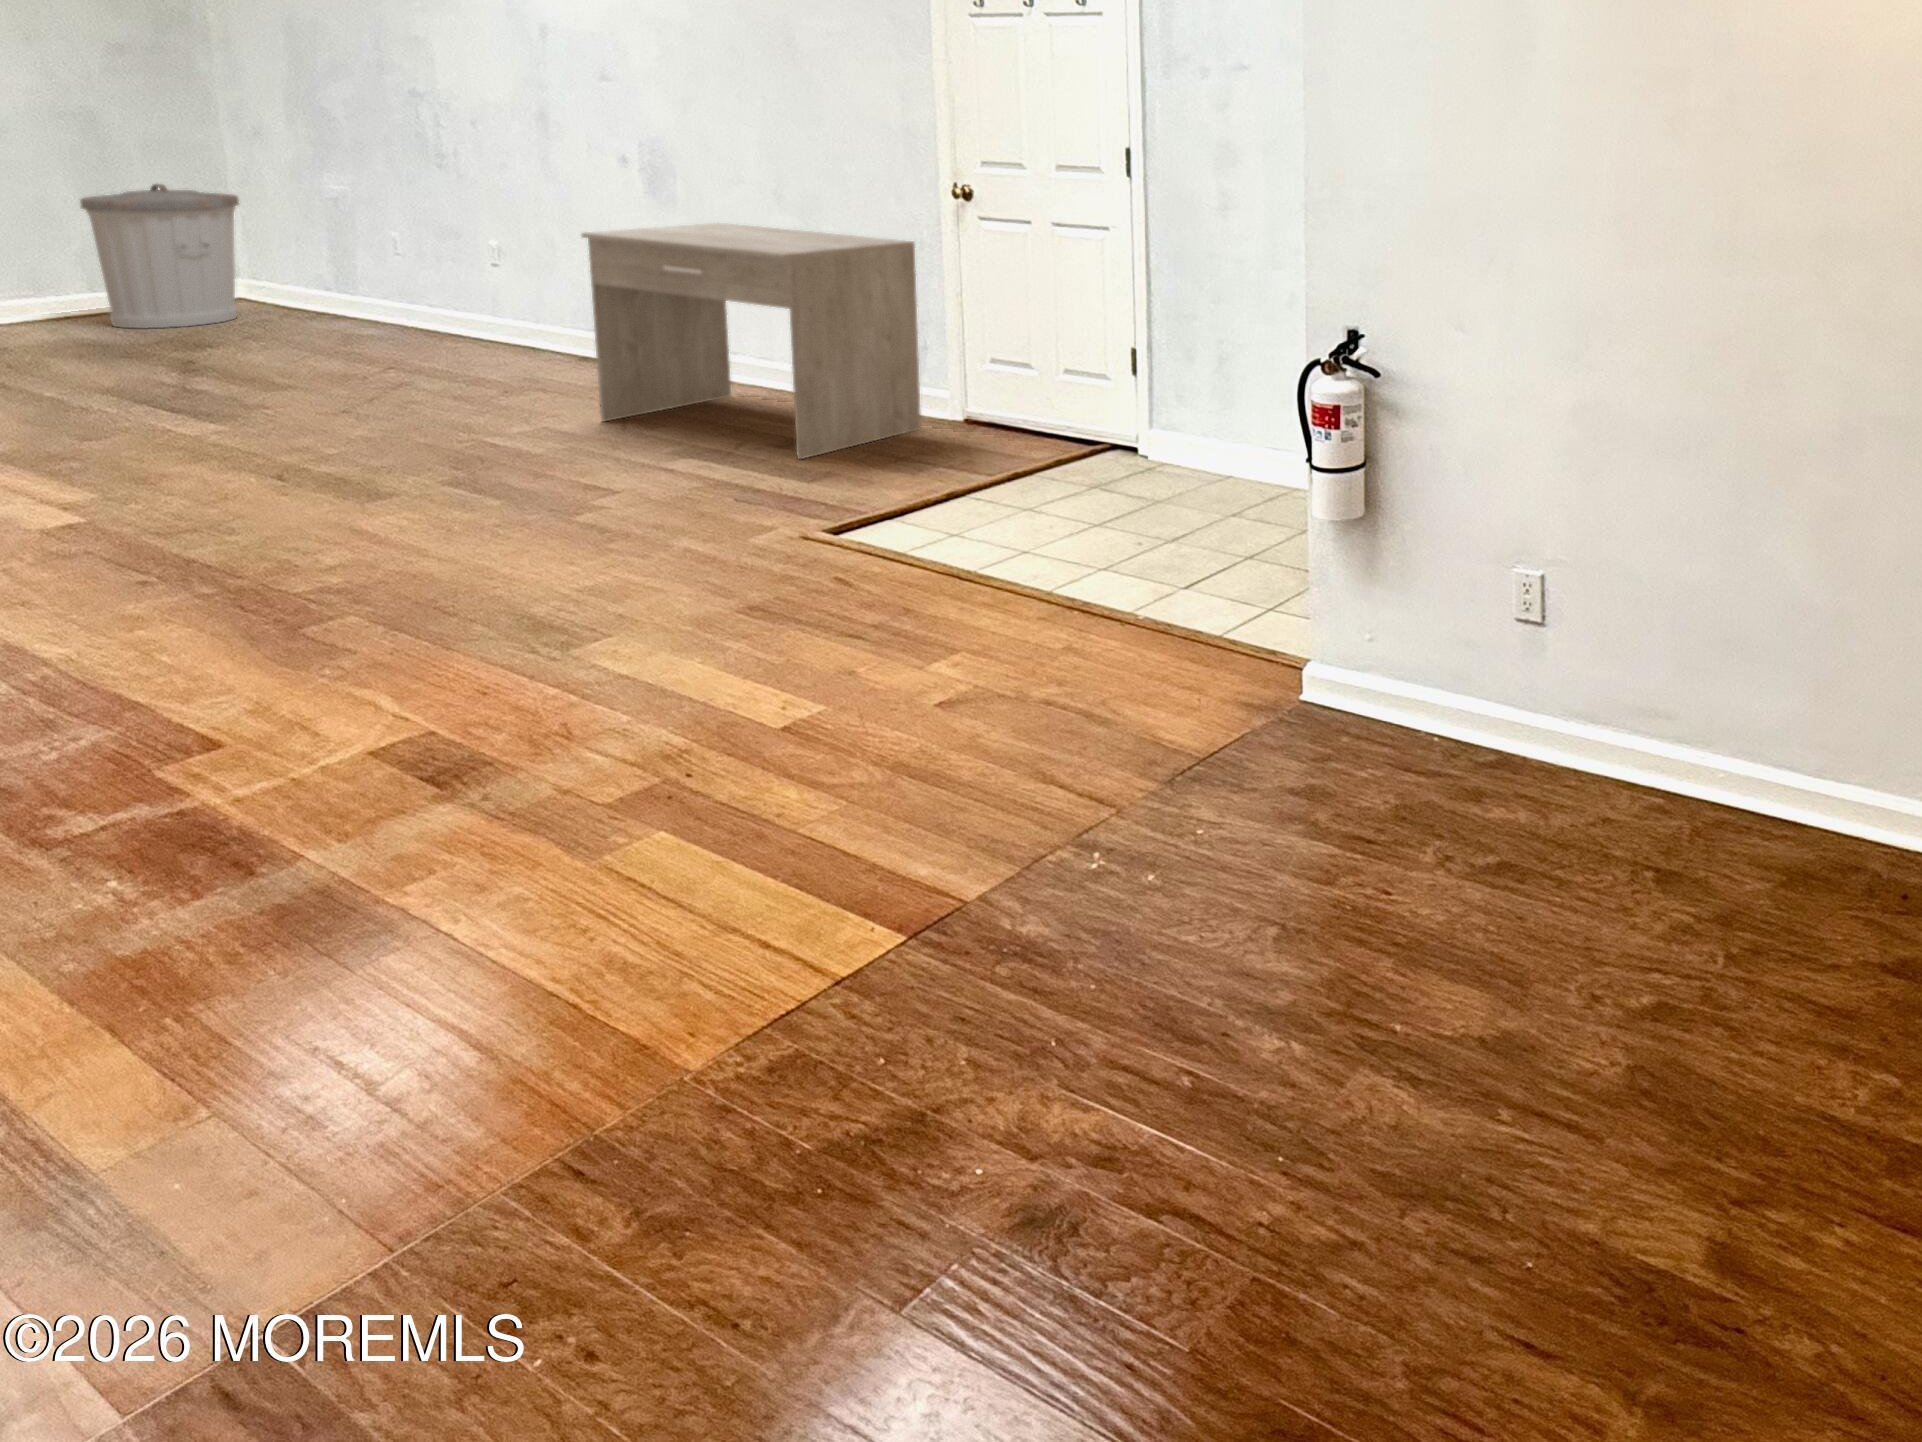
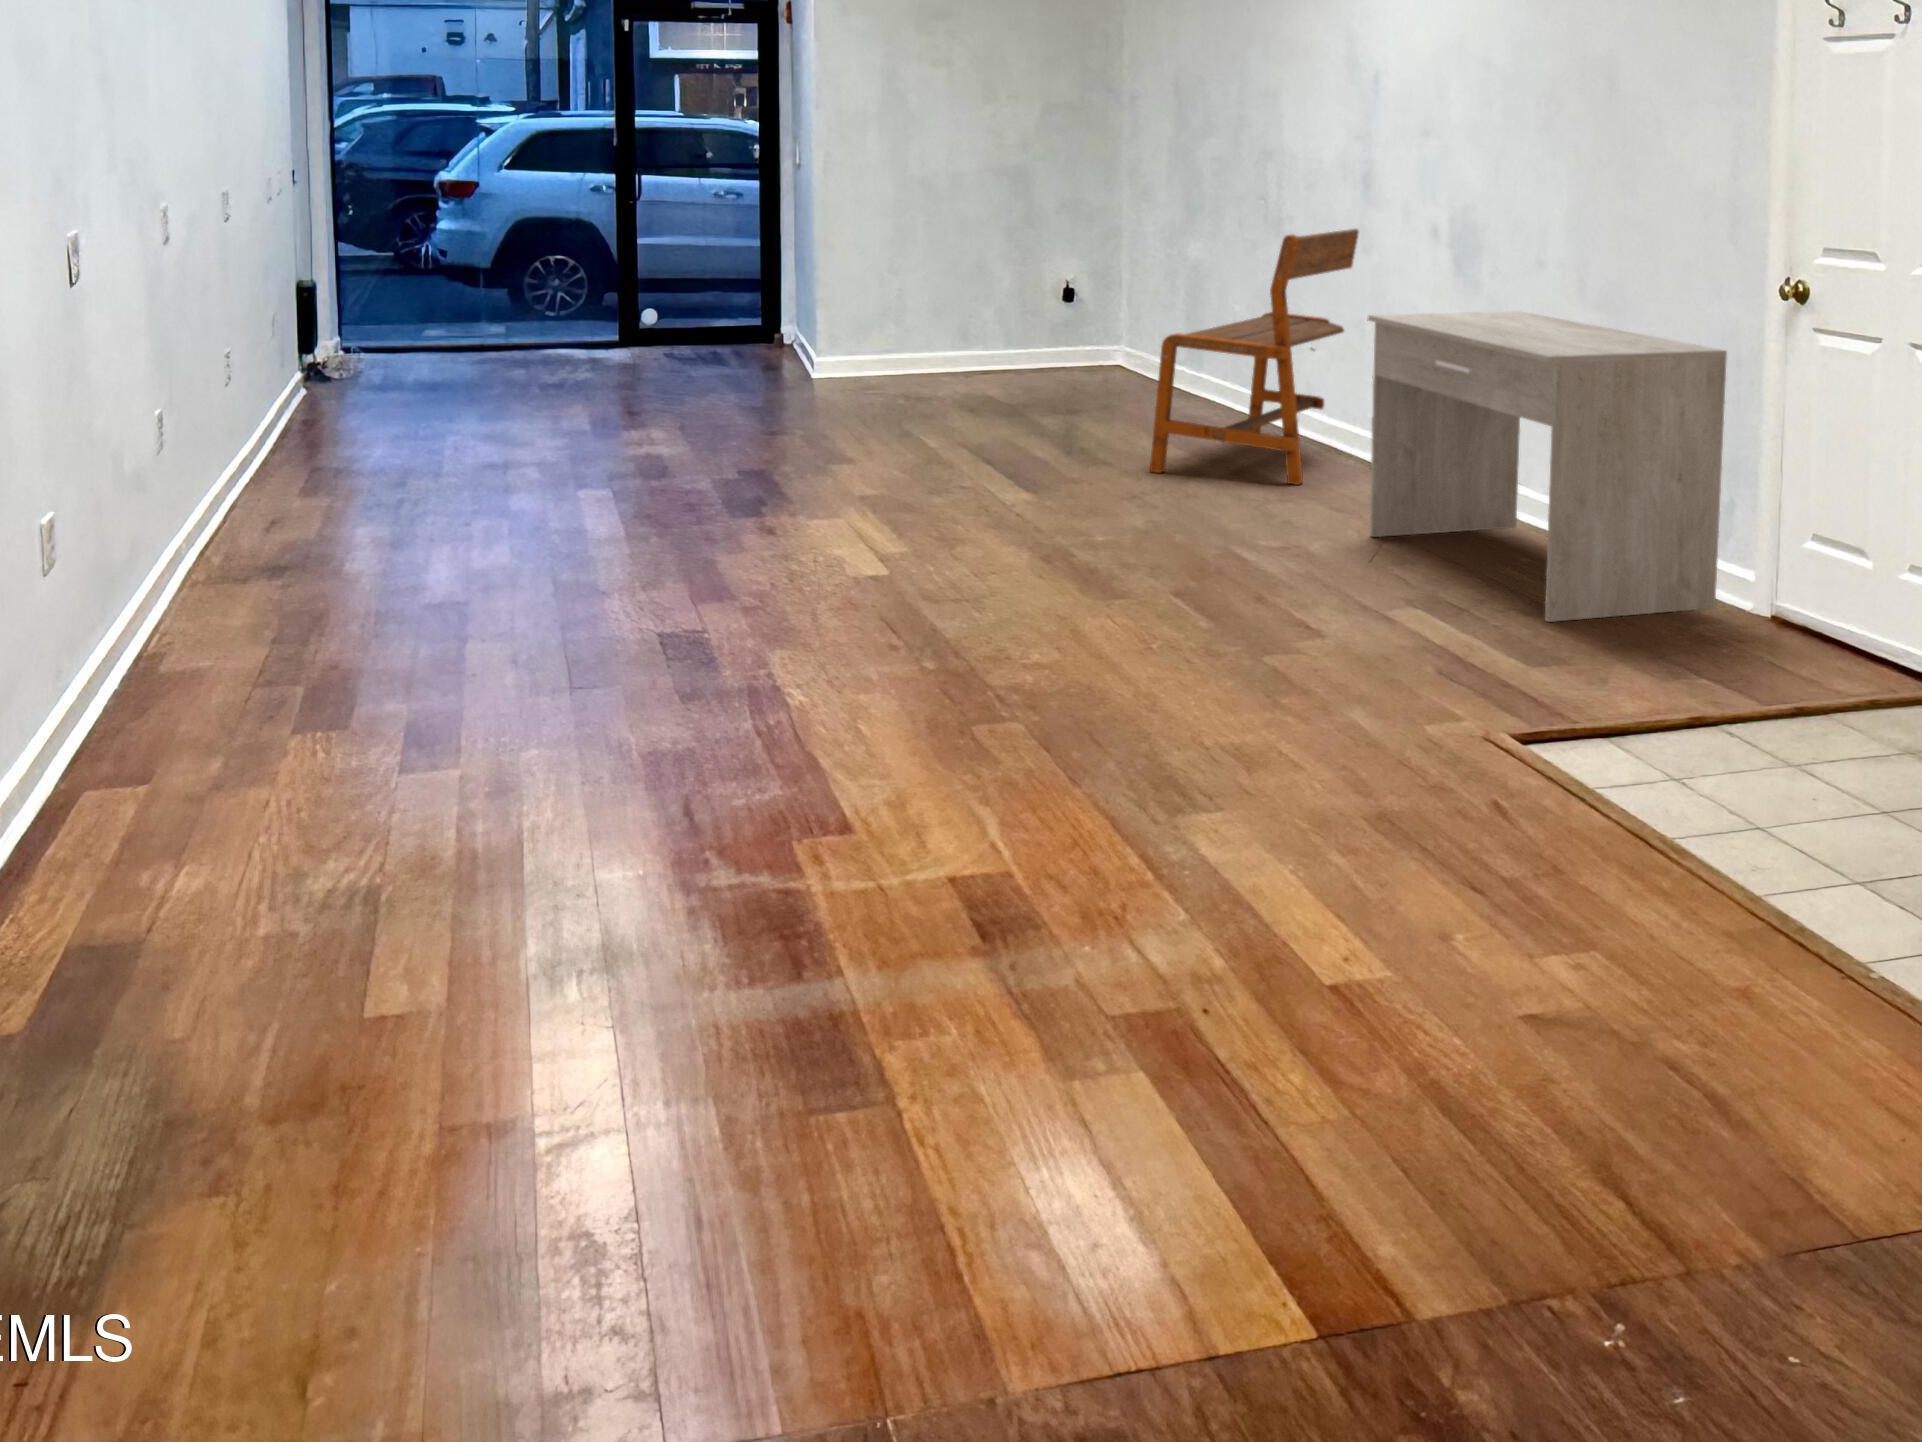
bench: none [320,155,562,398] -> present [1150,229,1359,485]
trash can: present [80,184,239,328] -> none [1037,246,1149,386]

